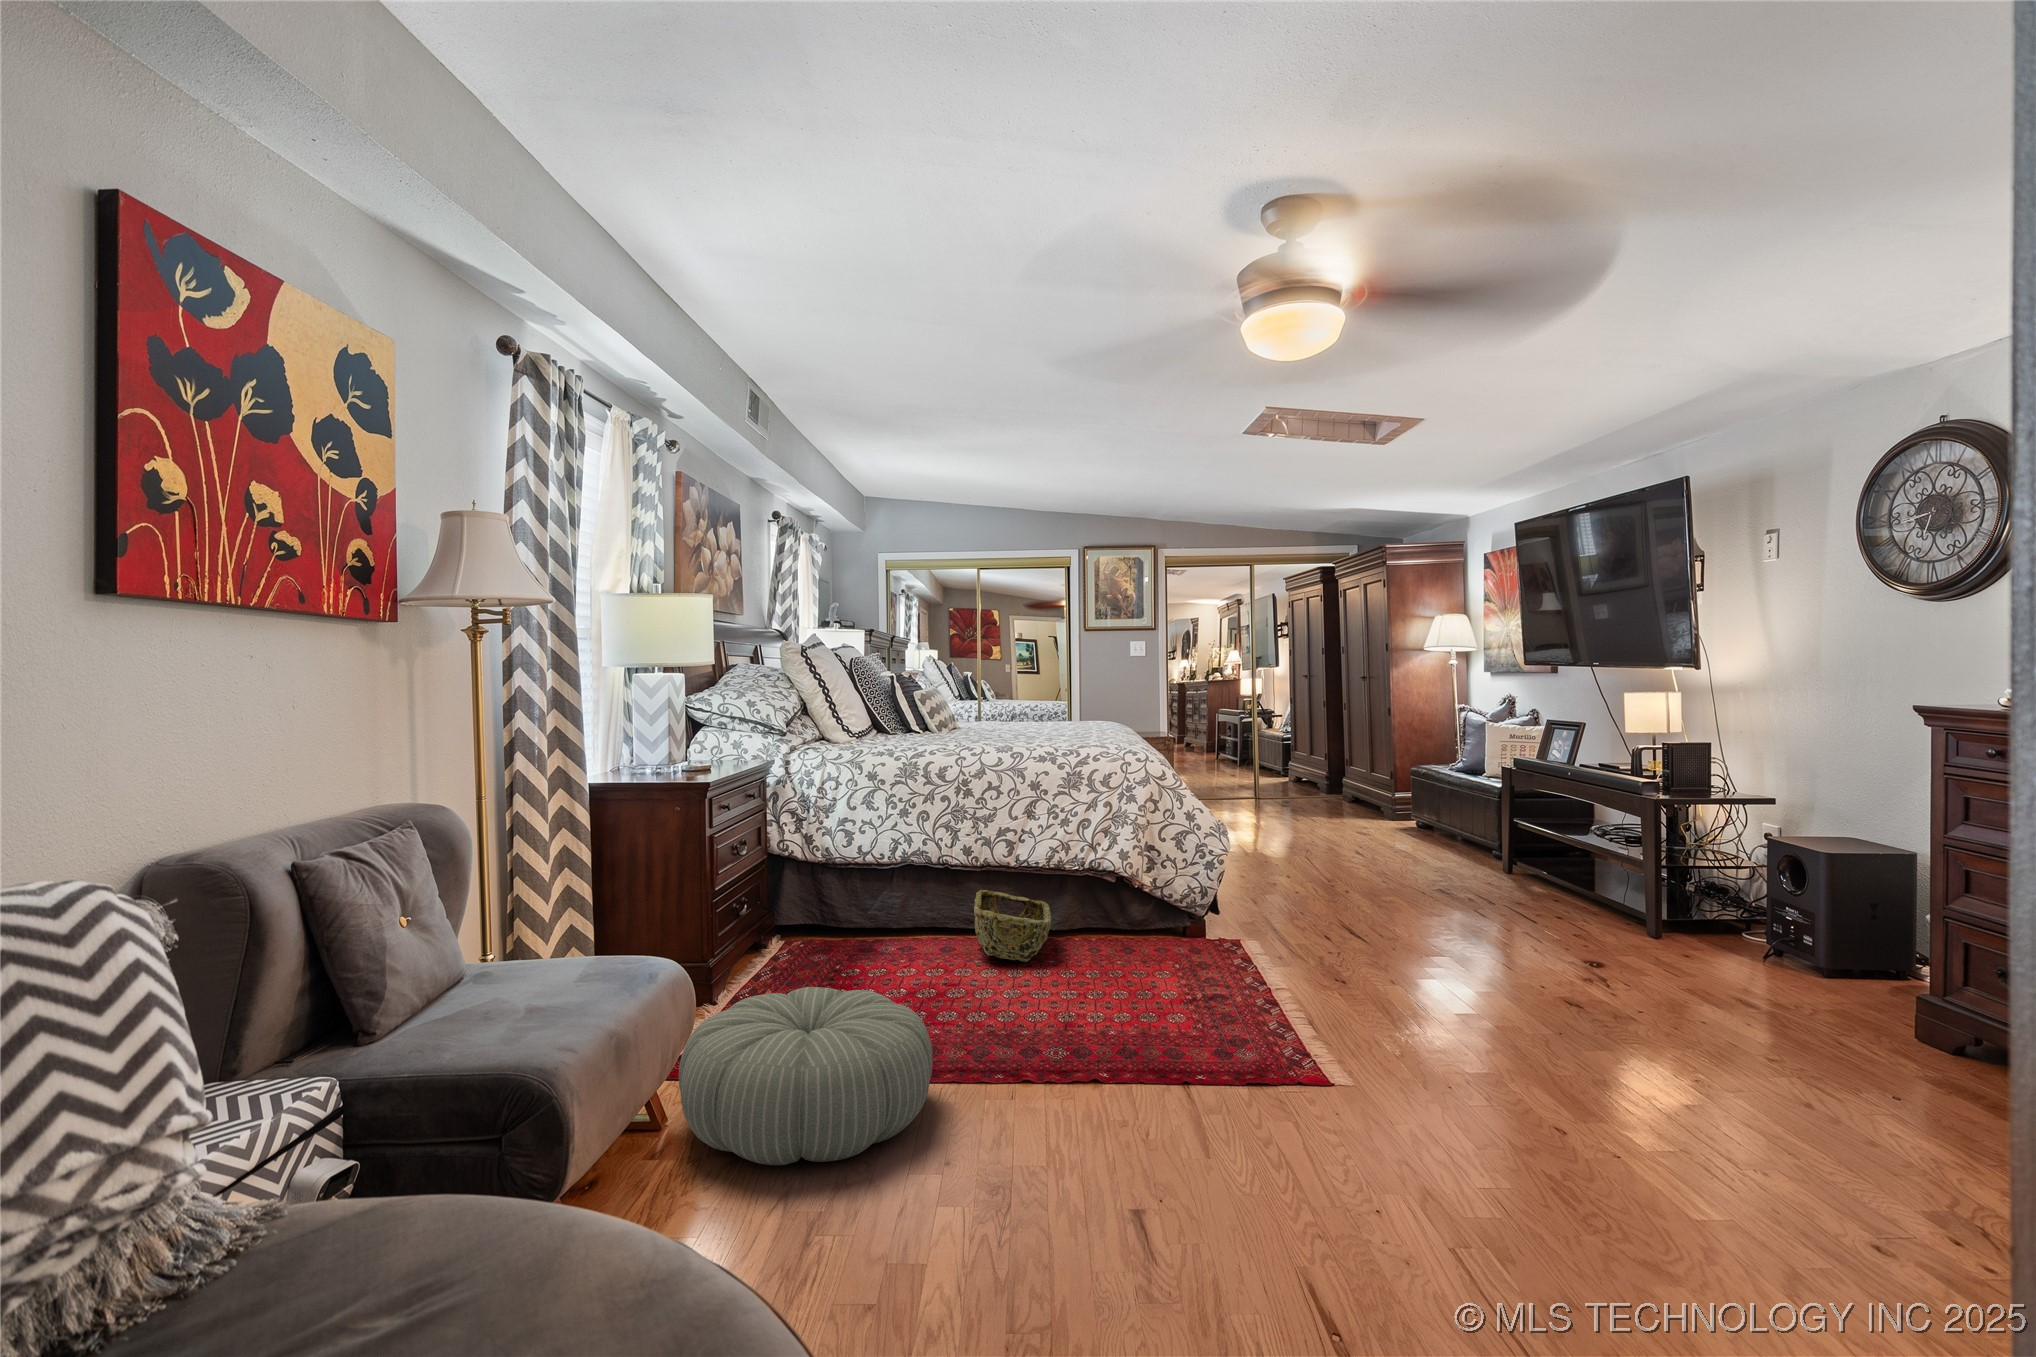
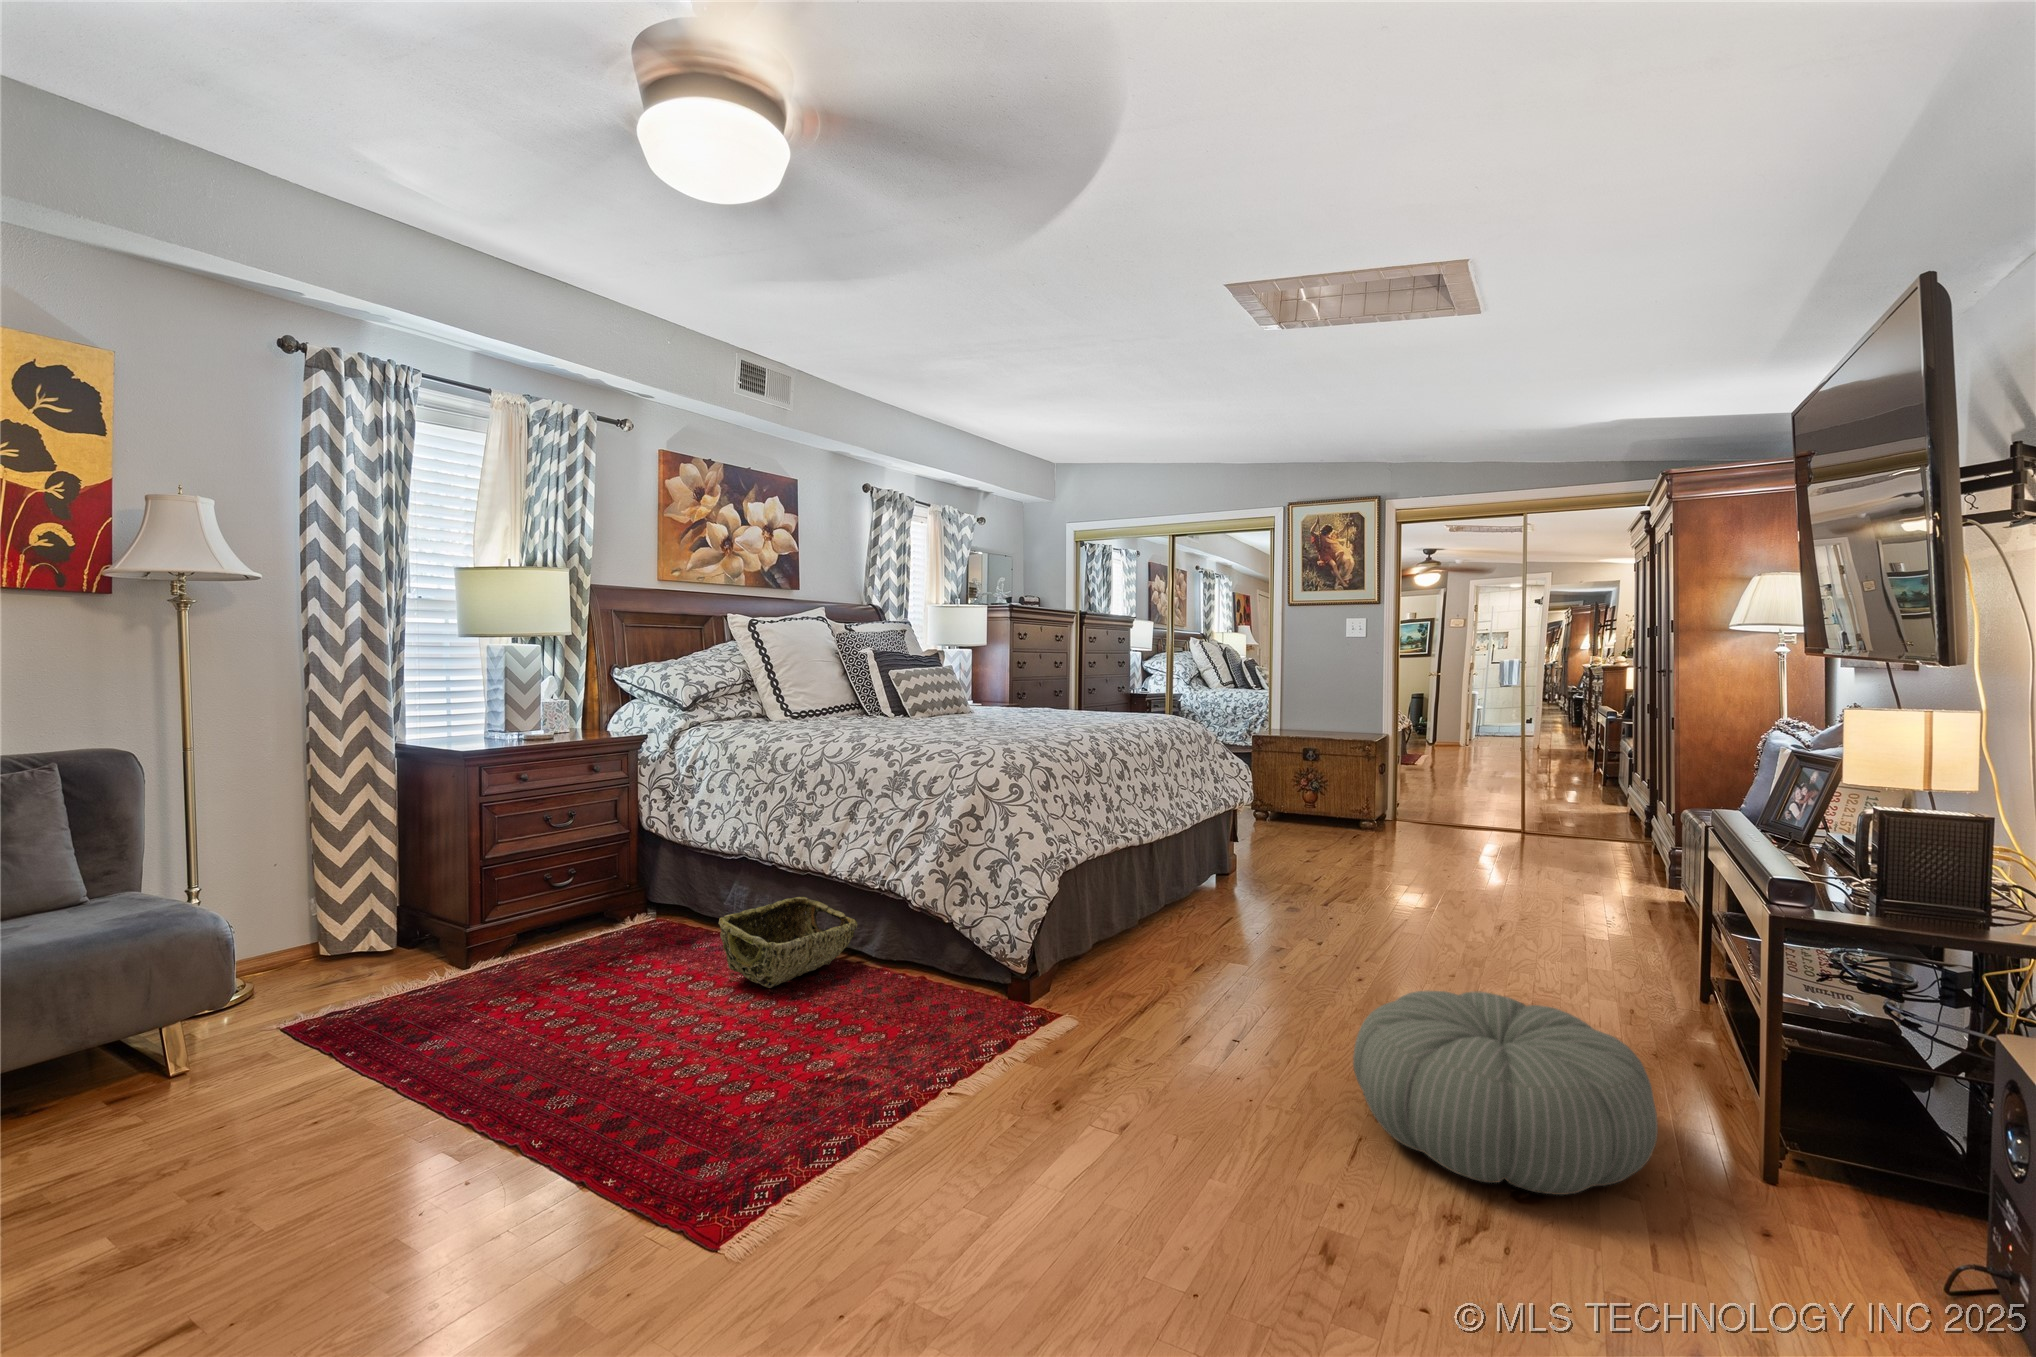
pouf: present [679,987,932,1165] -> present [1353,991,1658,1195]

